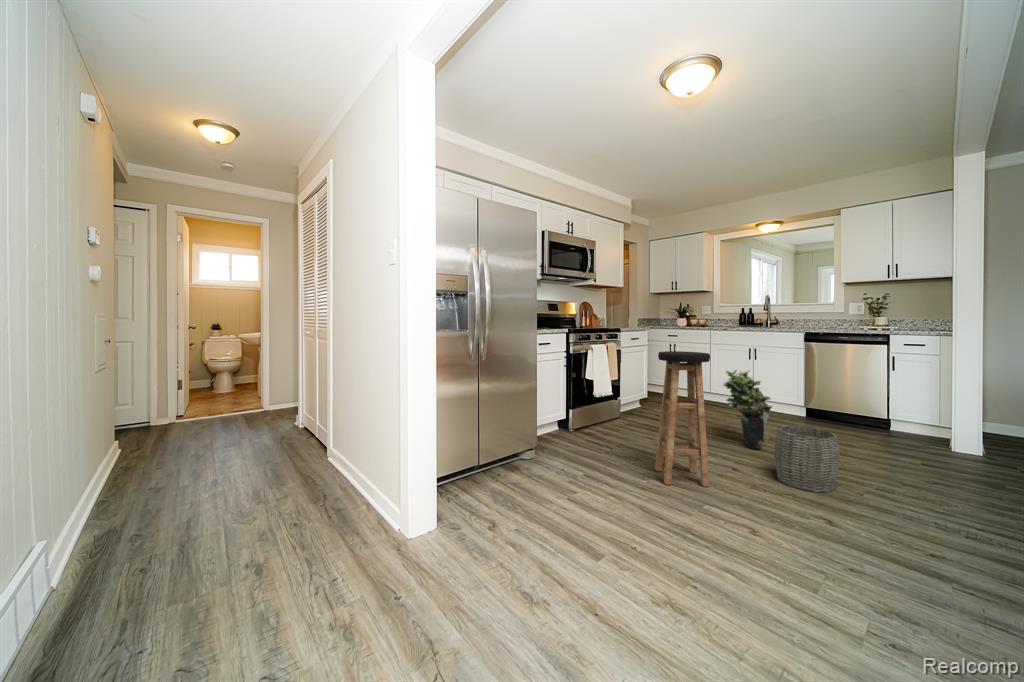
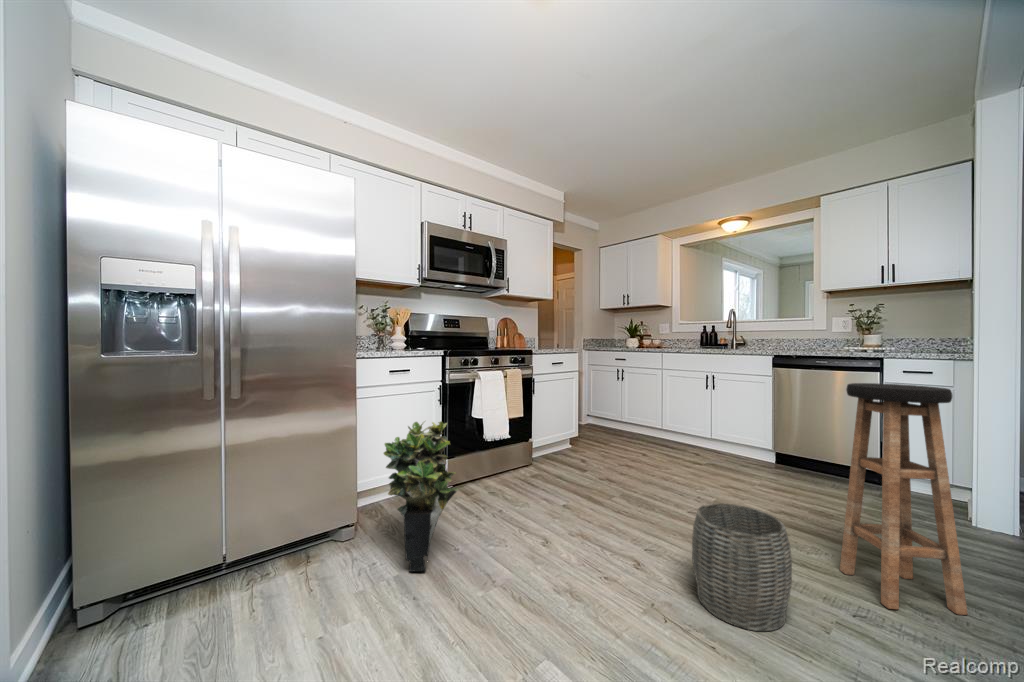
bar stool: present [655,351,710,487] -> present [840,383,968,615]
potted plant: present [723,370,772,449] -> present [384,421,458,572]

